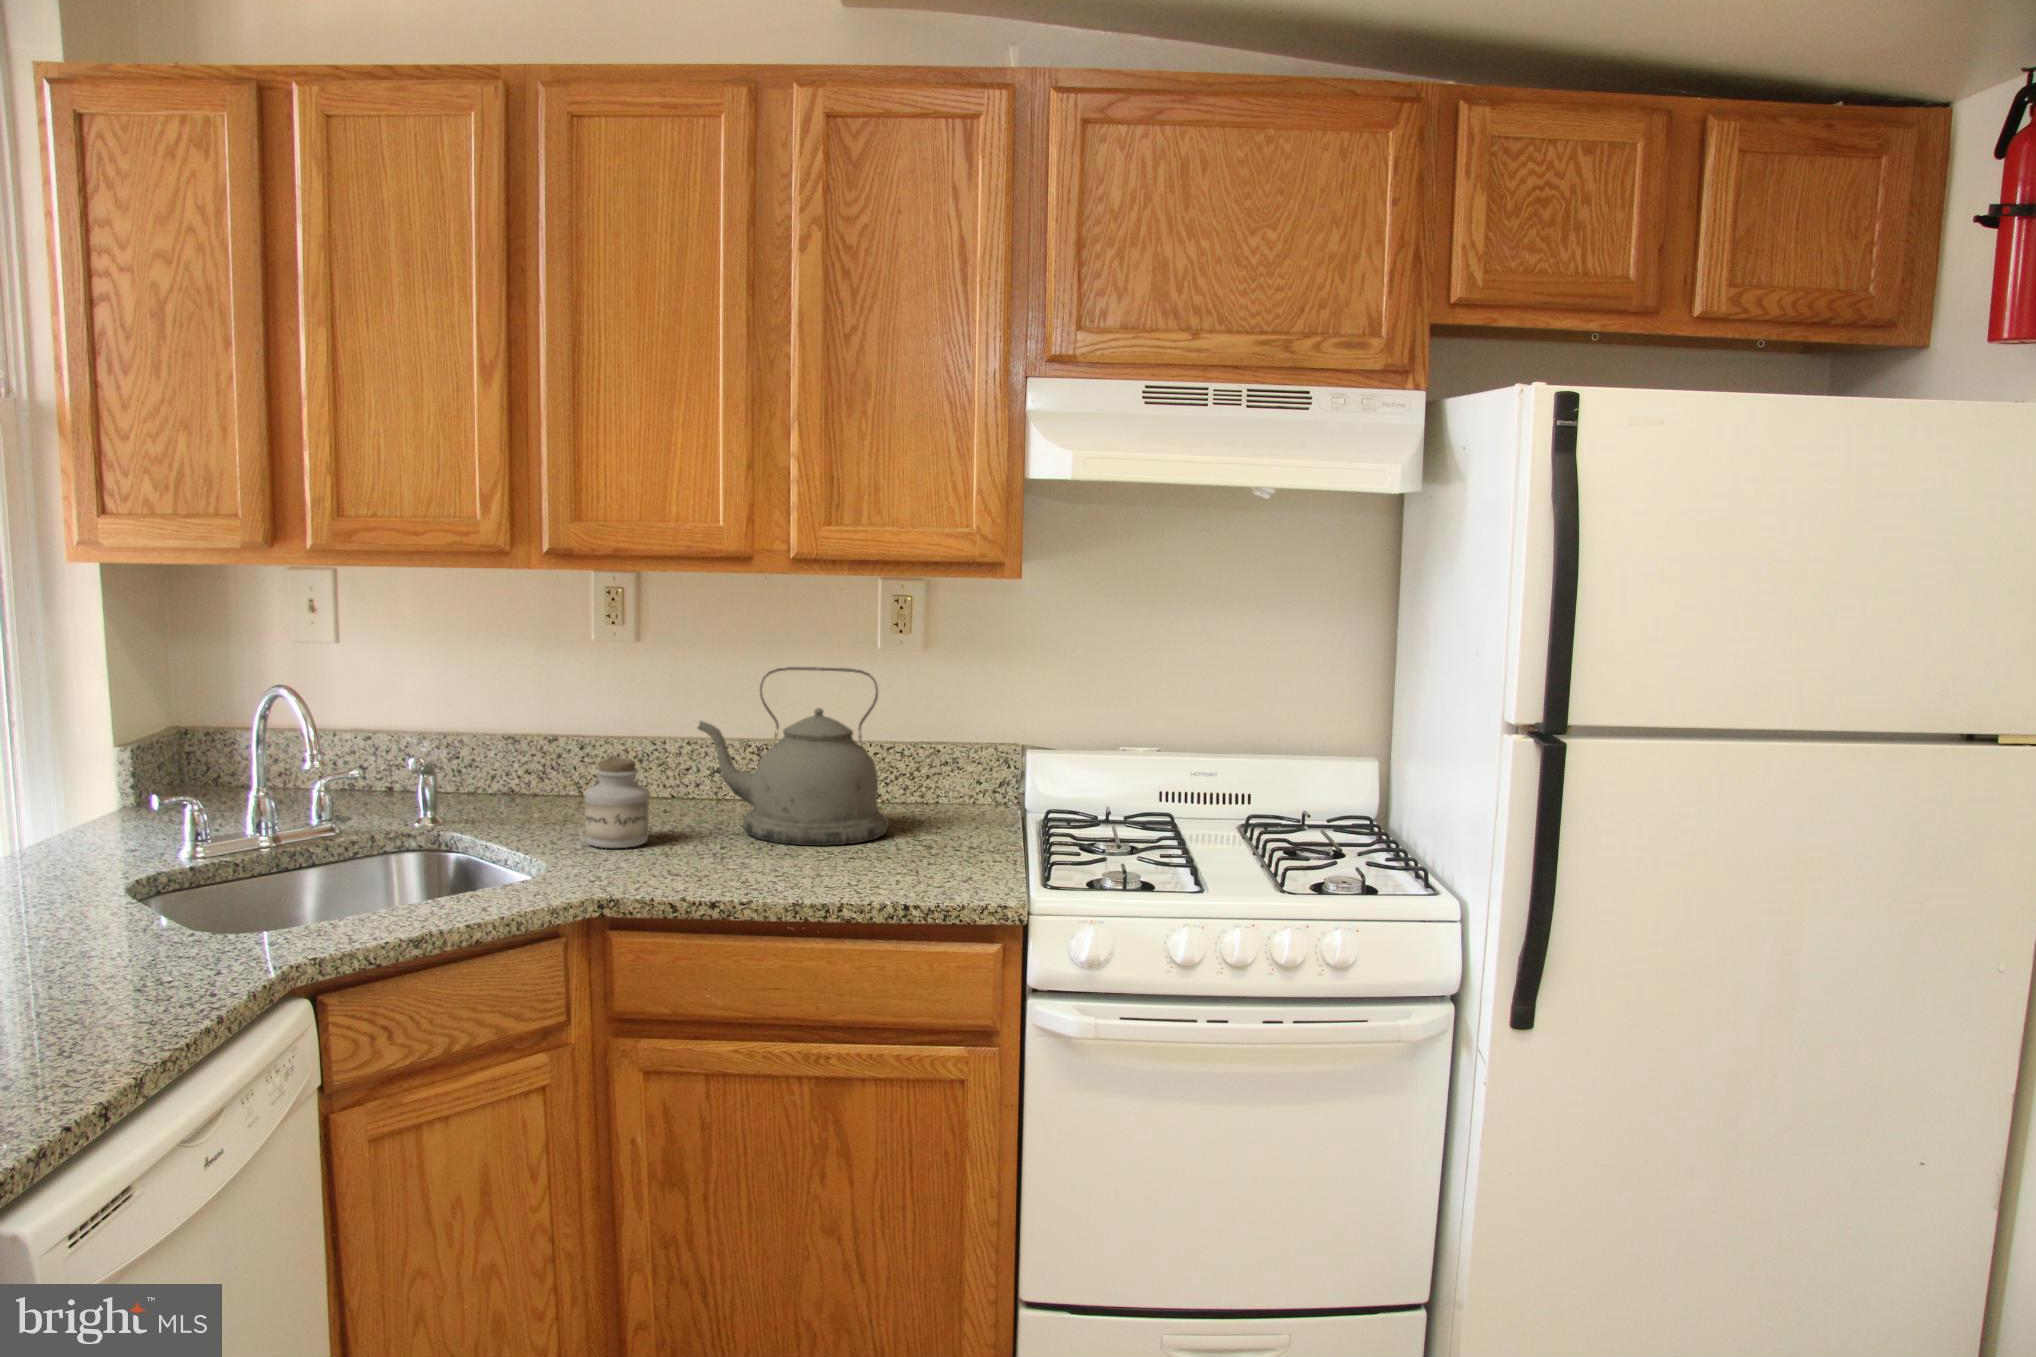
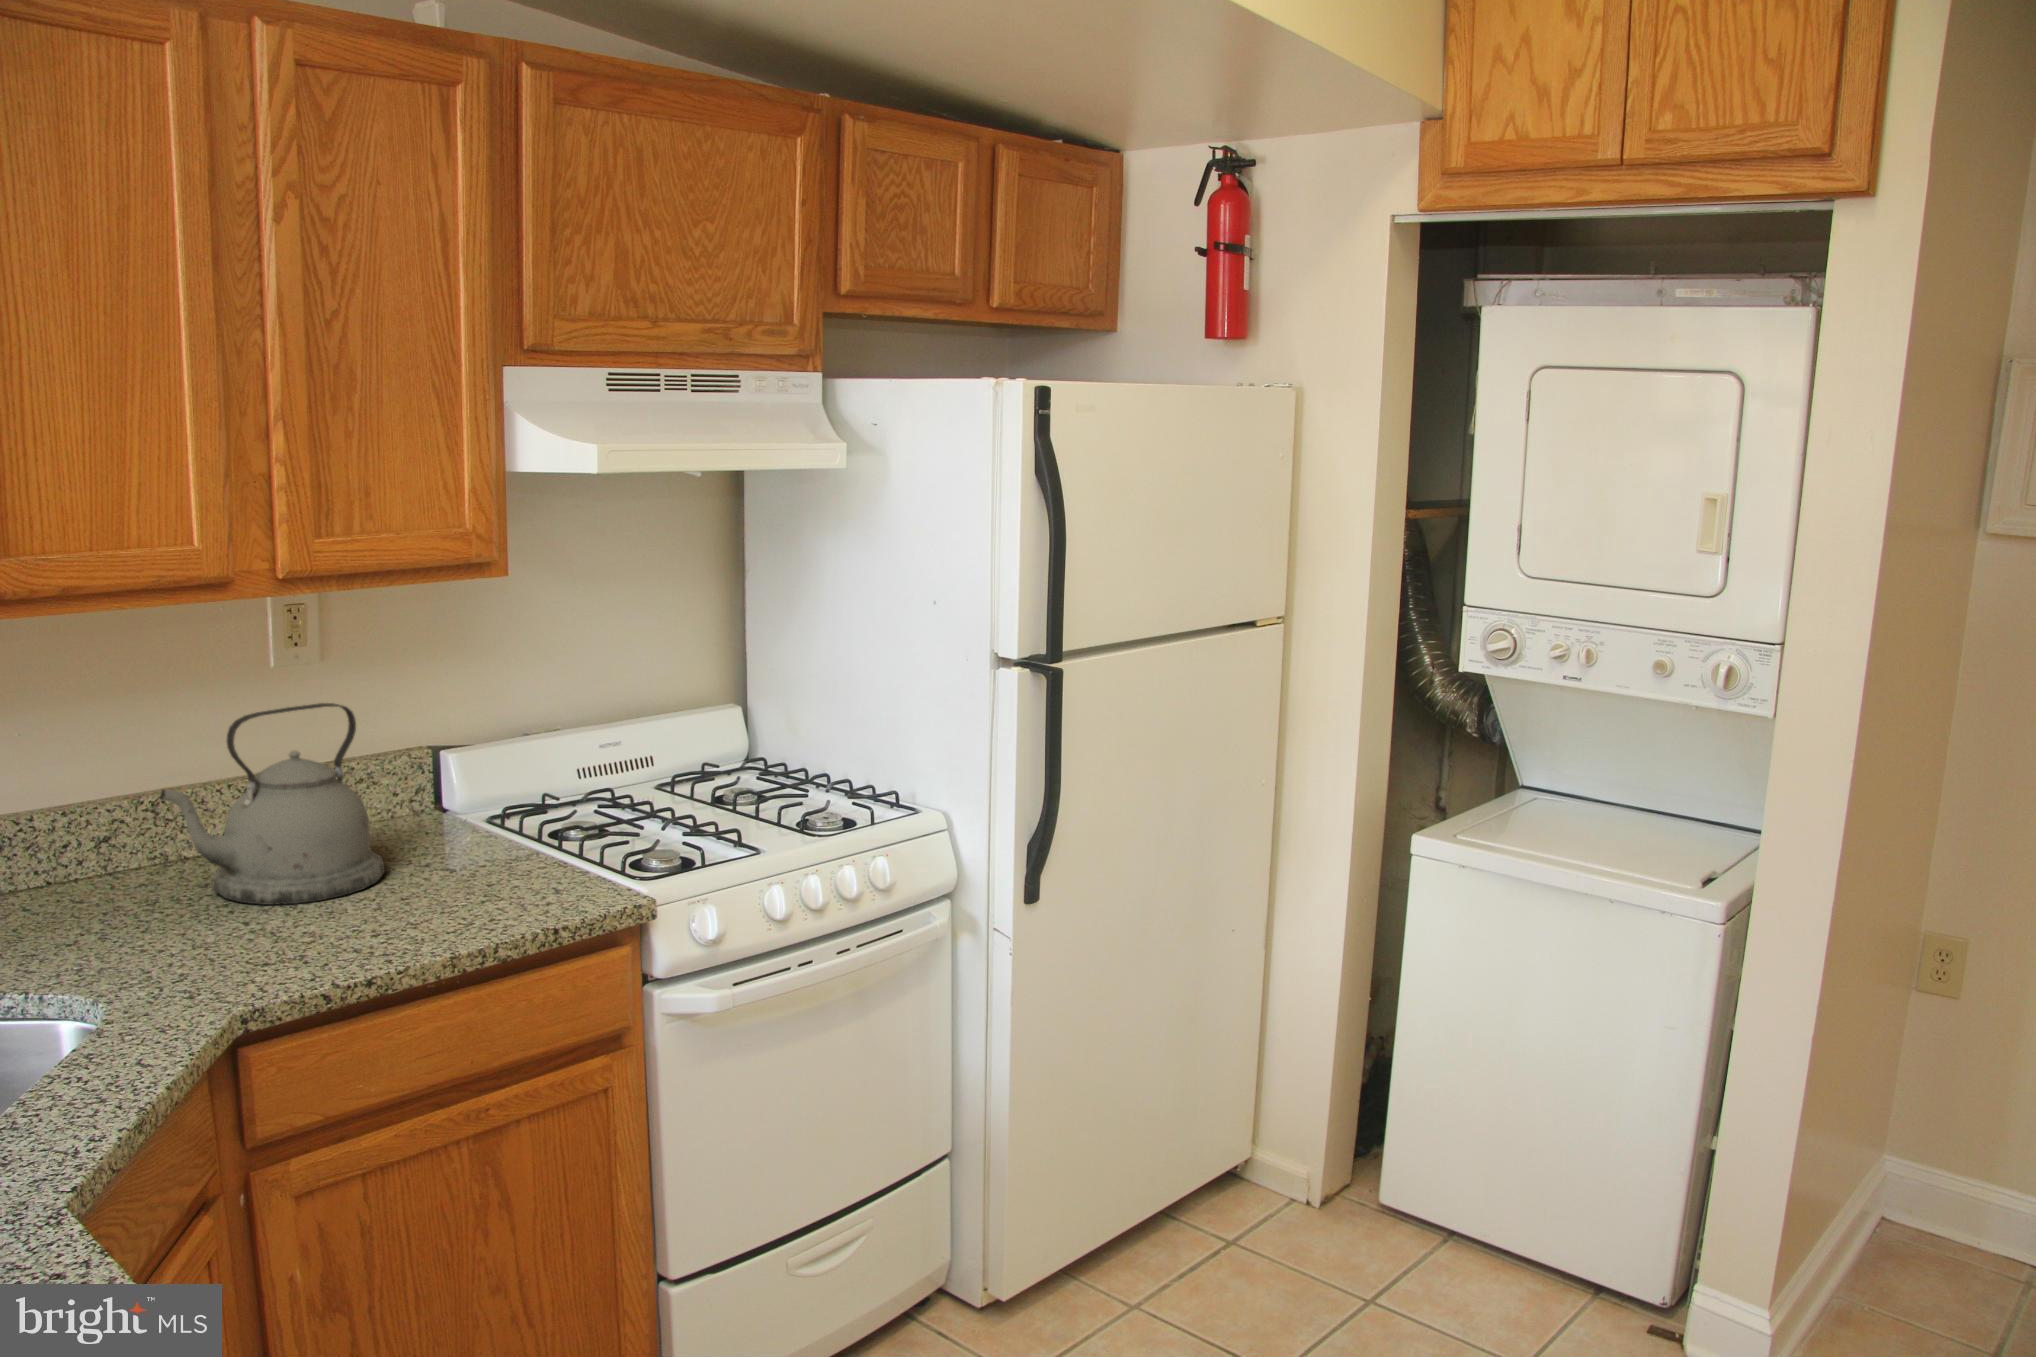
jar: present [585,758,649,848] -> none [71,851,160,961]

